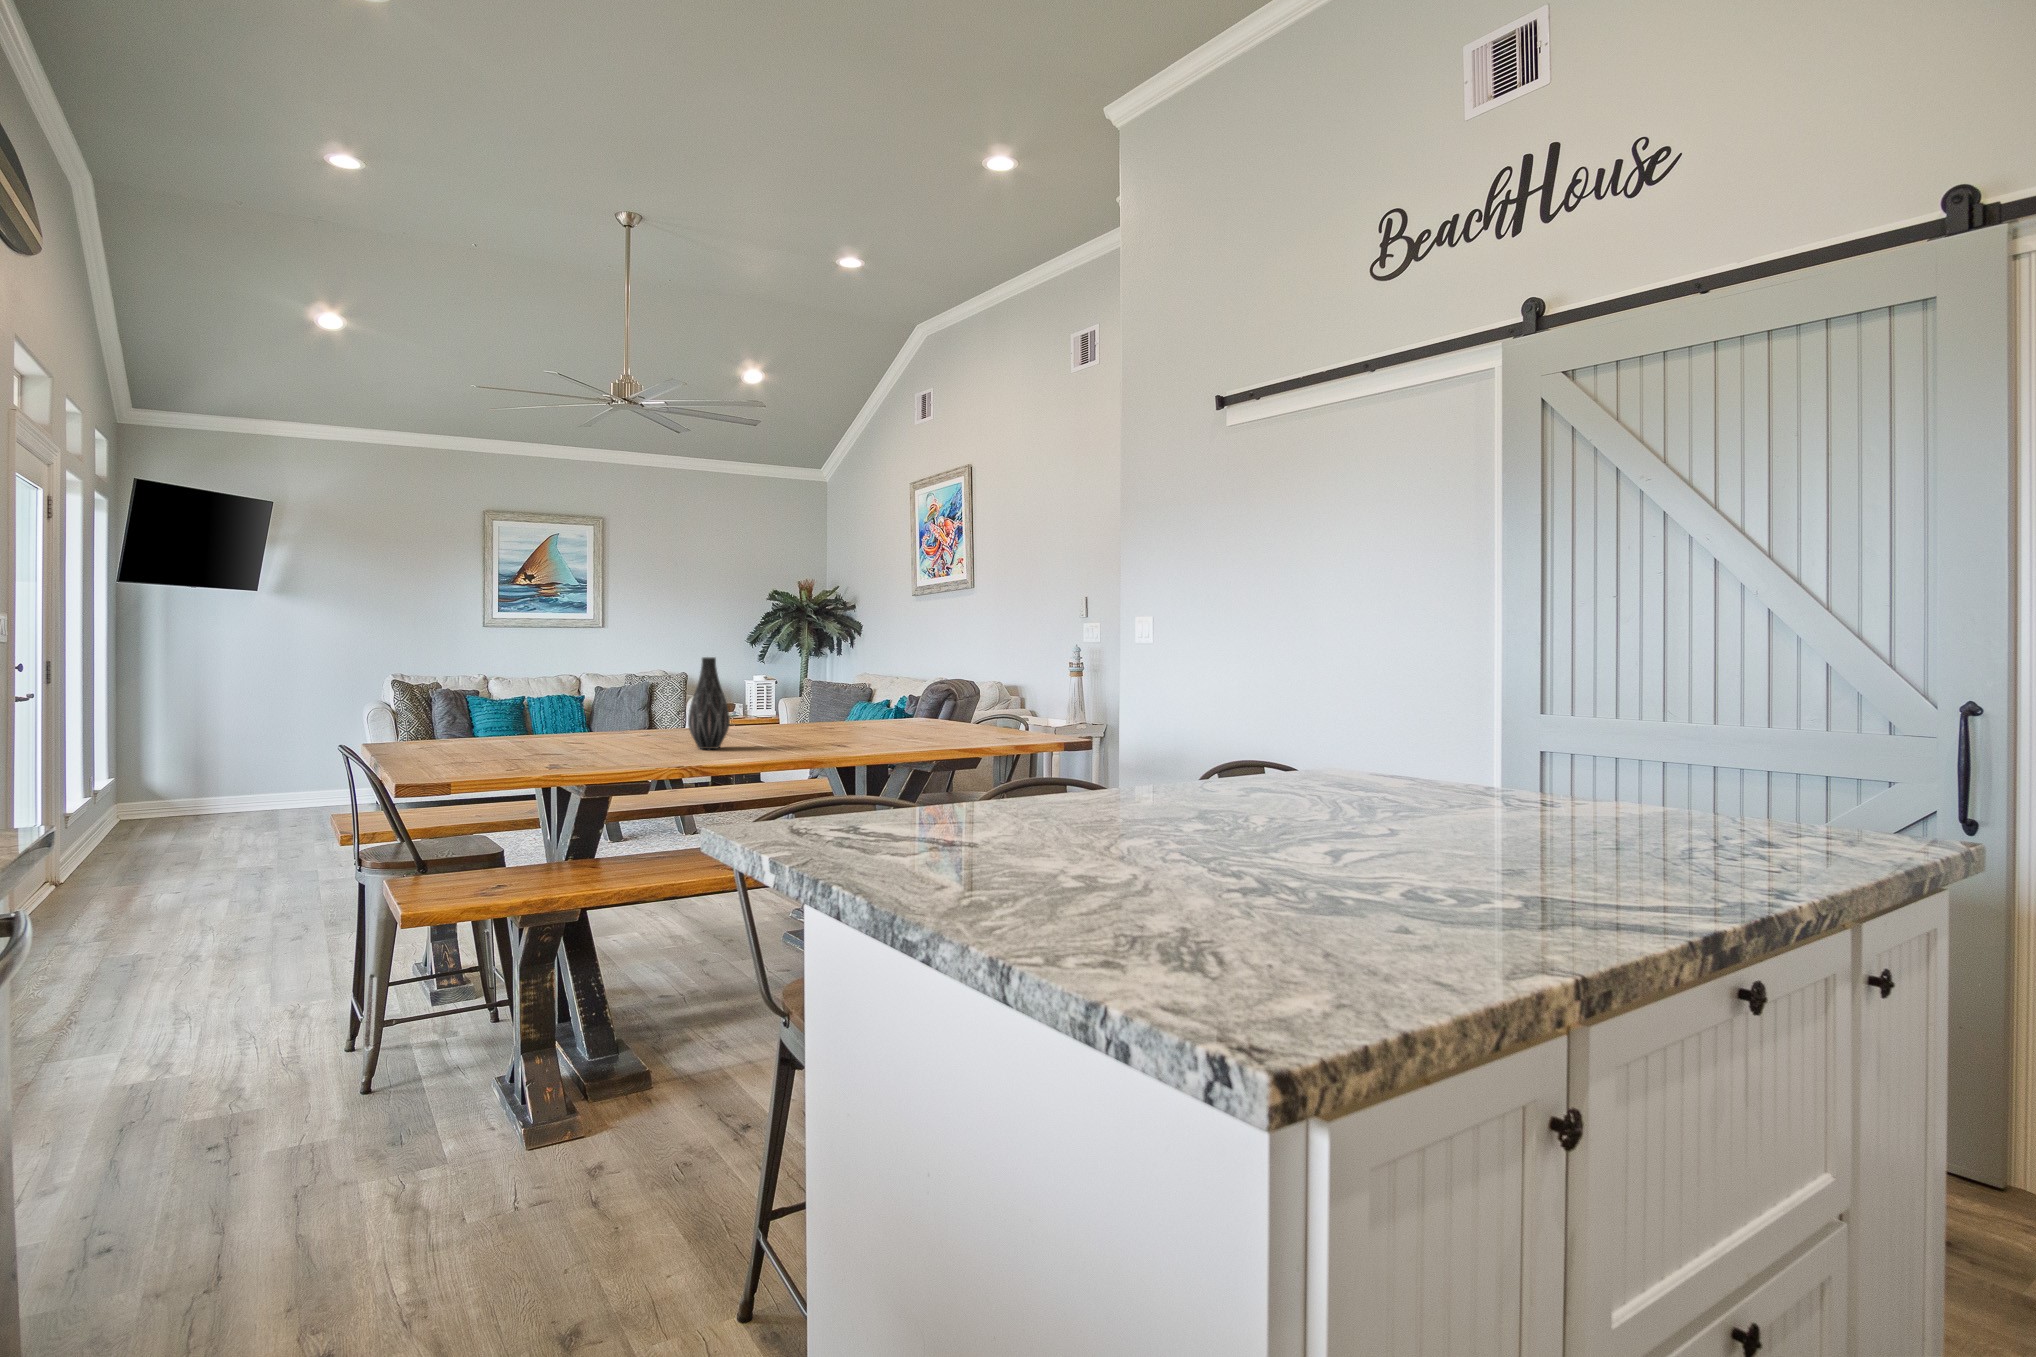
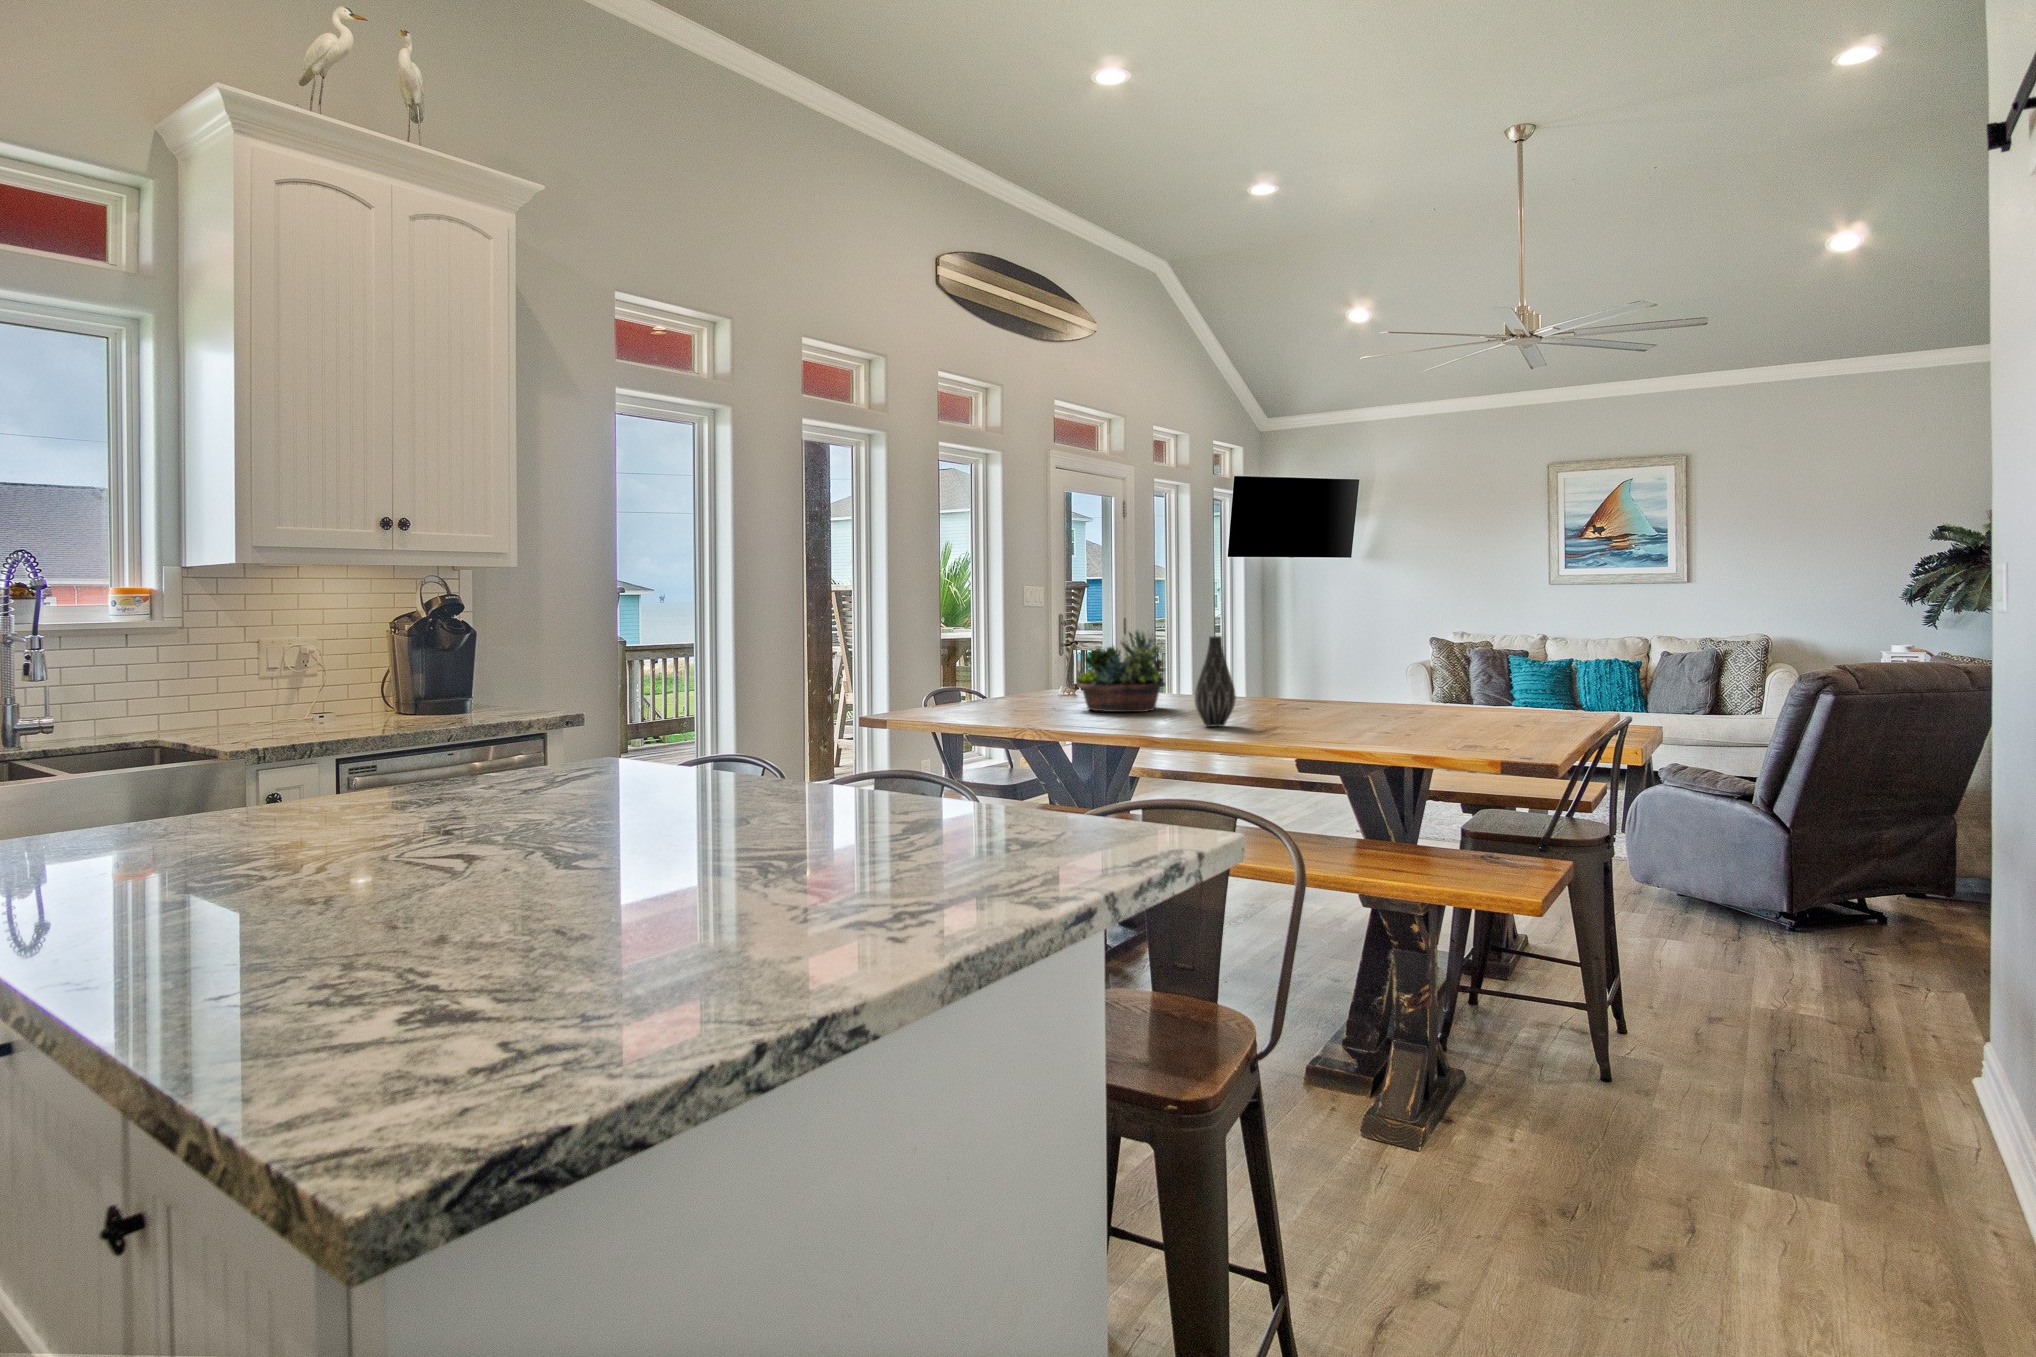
succulent planter: none [437,655,562,753] -> present [1076,631,1165,712]

